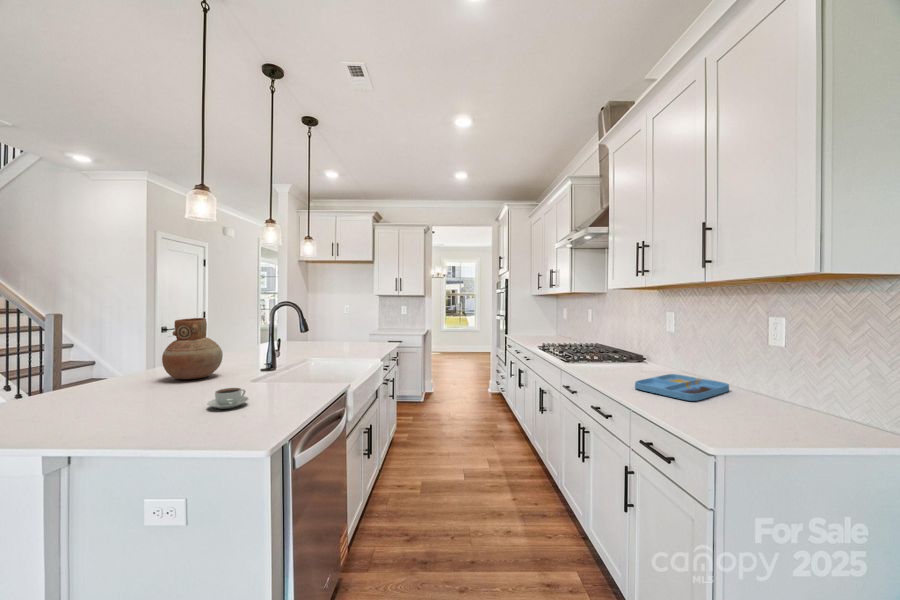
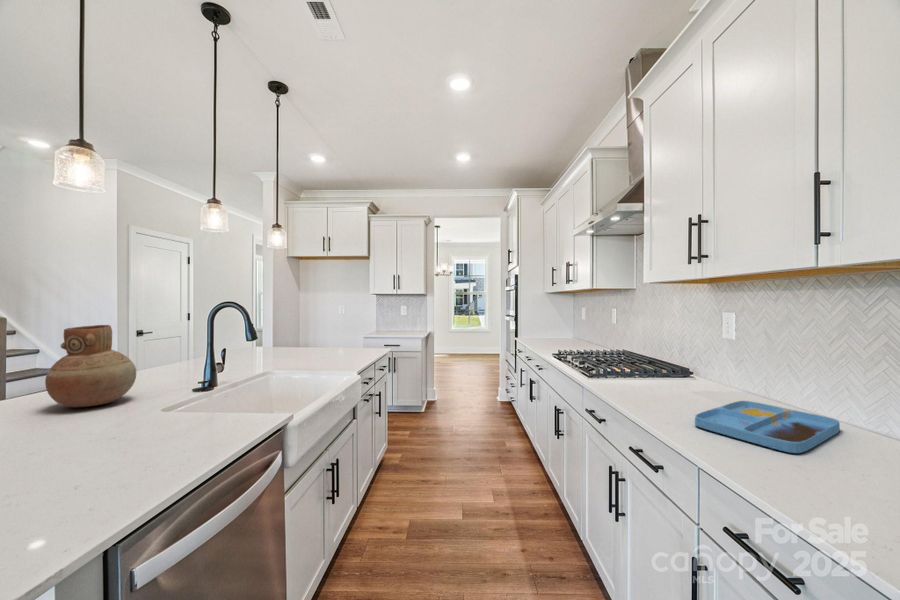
coffee cup: present [207,388,249,409] -> none [43,432,118,468]

